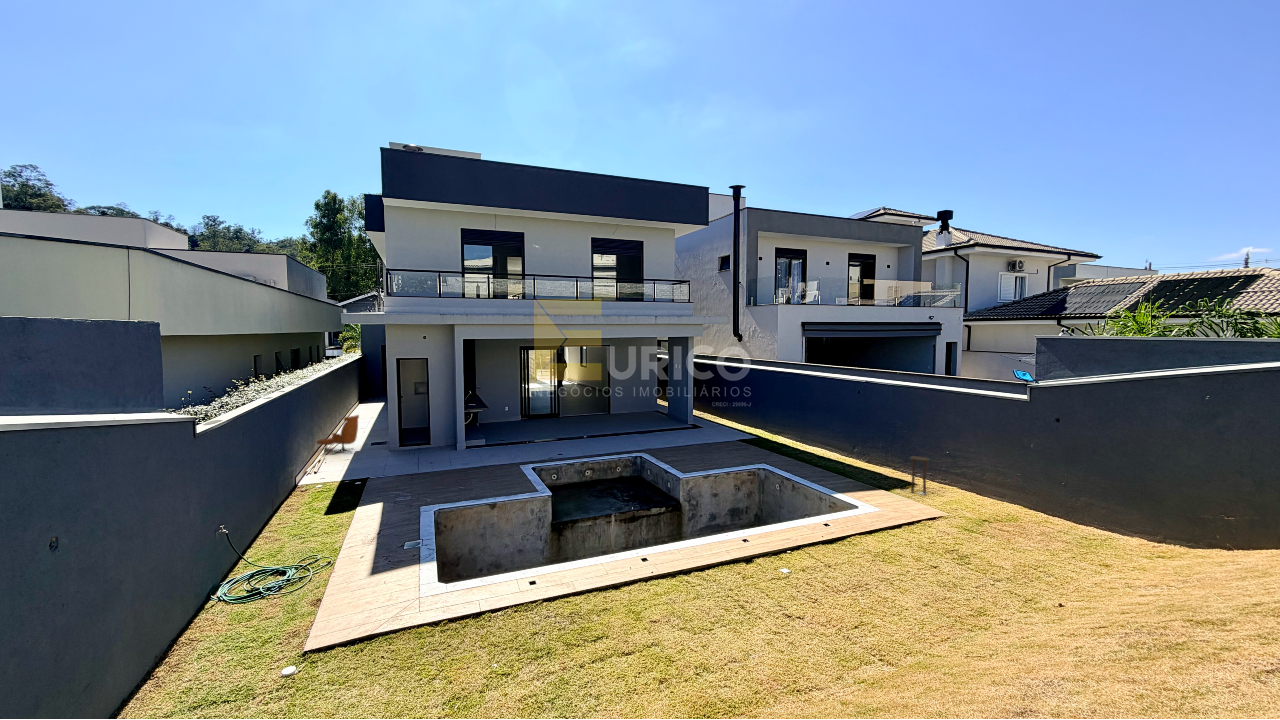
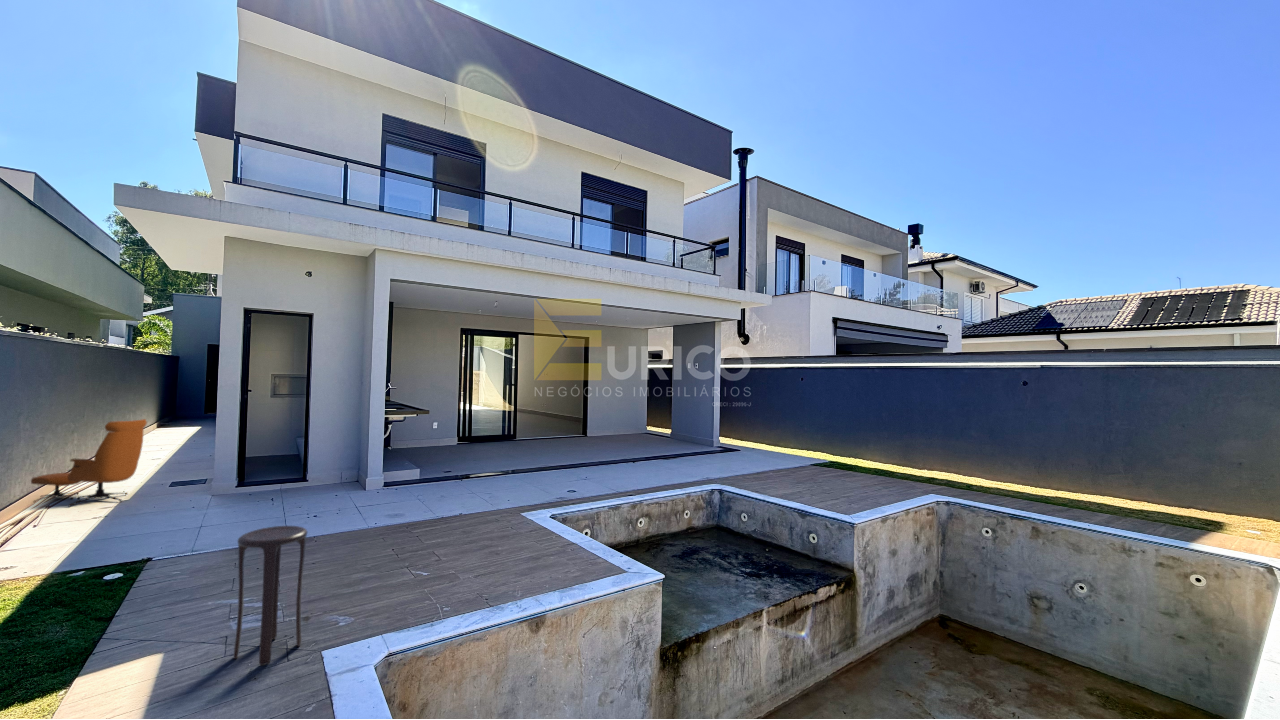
stool: present [911,456,929,494] -> present [233,526,307,665]

